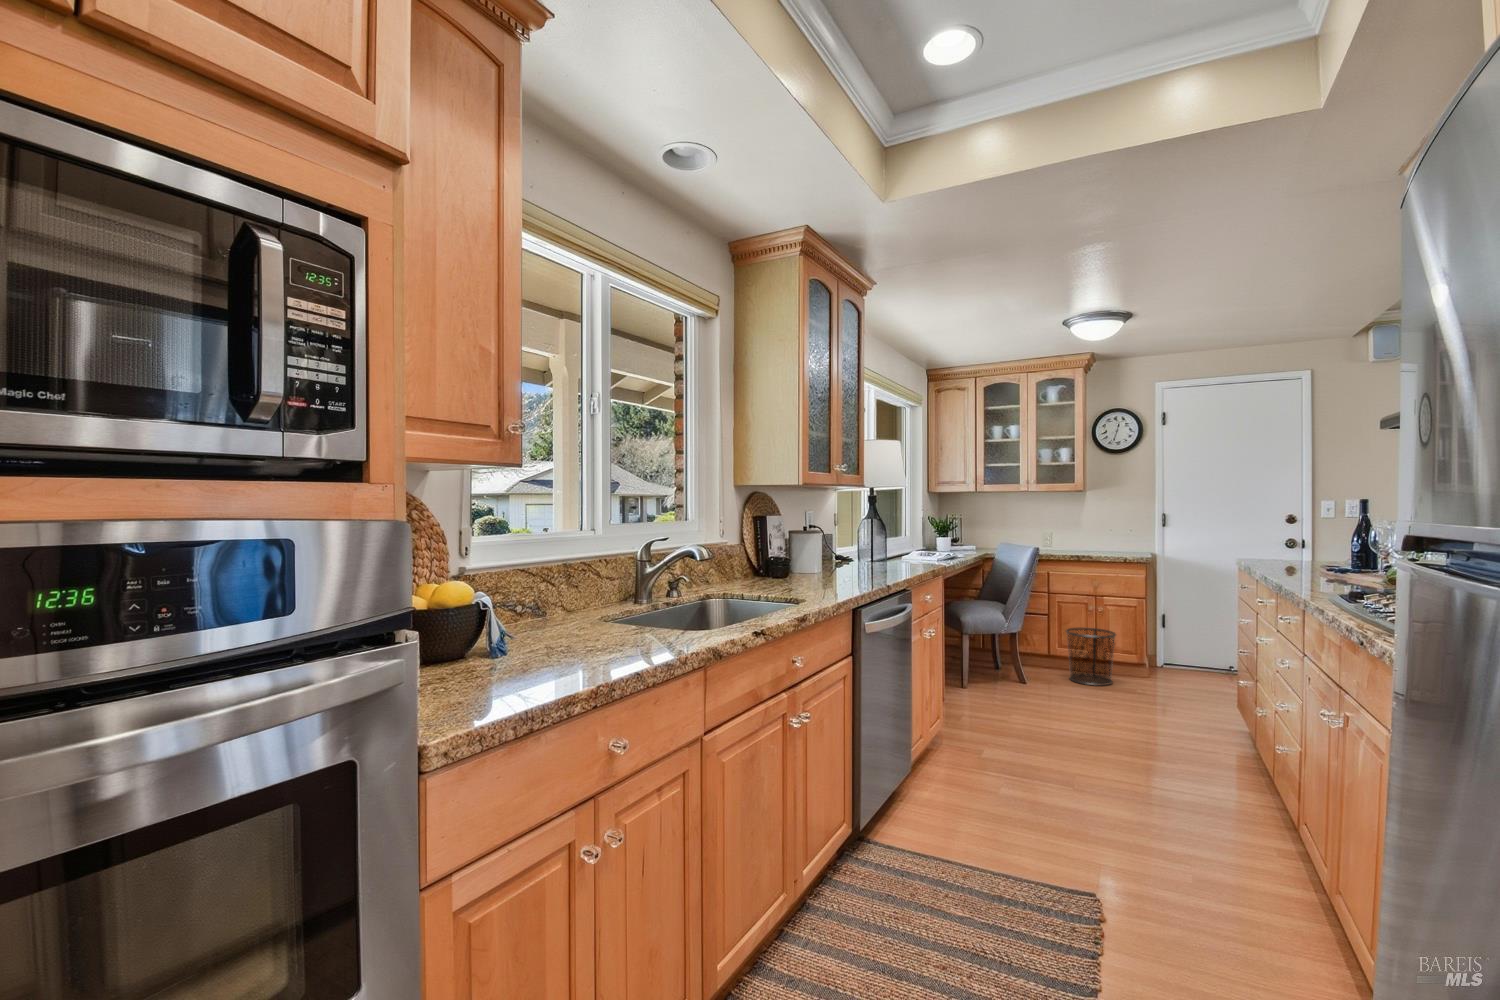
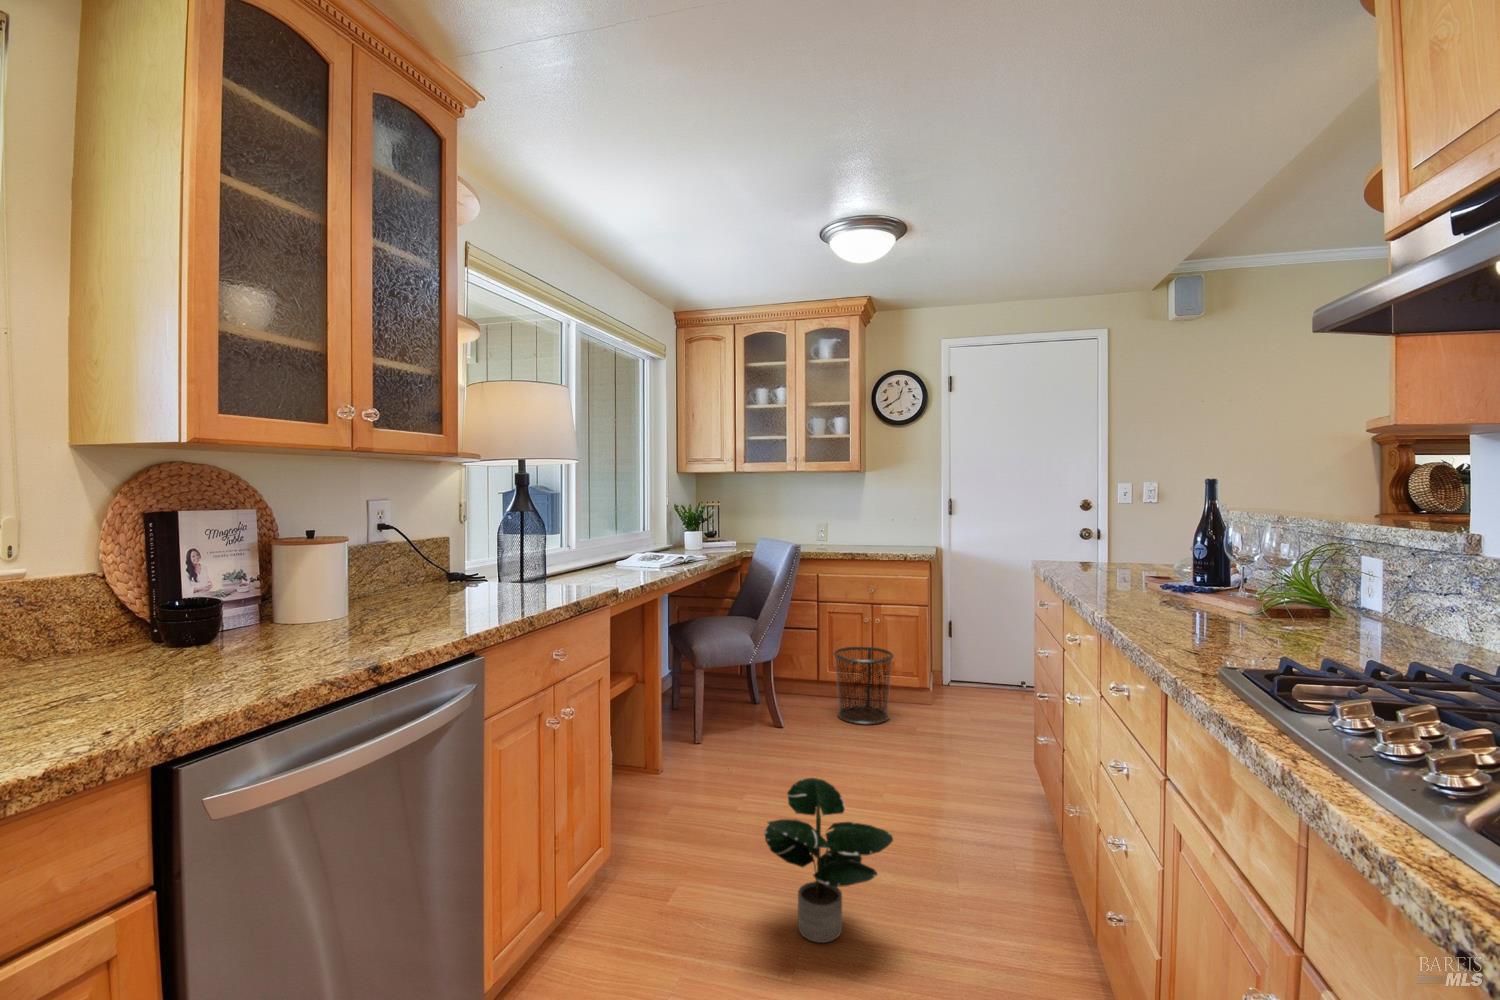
potted plant: none [1045,688,1134,781] -> present [765,778,893,943]

